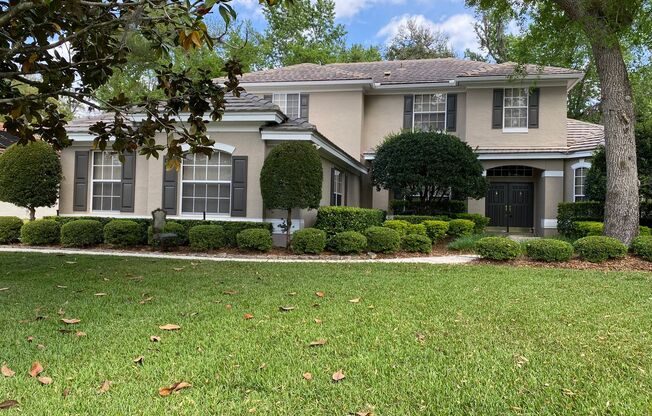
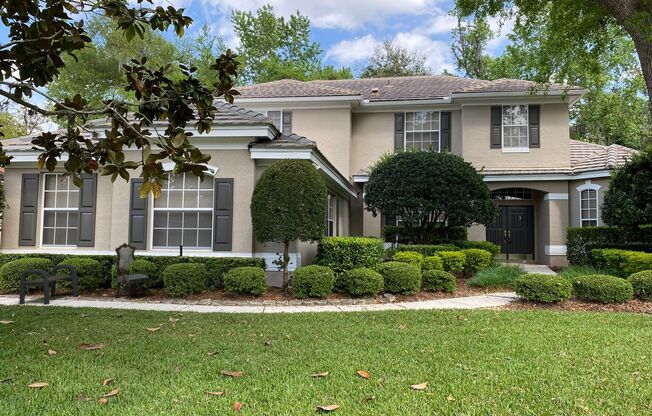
bench: none [79,225,122,254] -> present [19,265,77,304]

